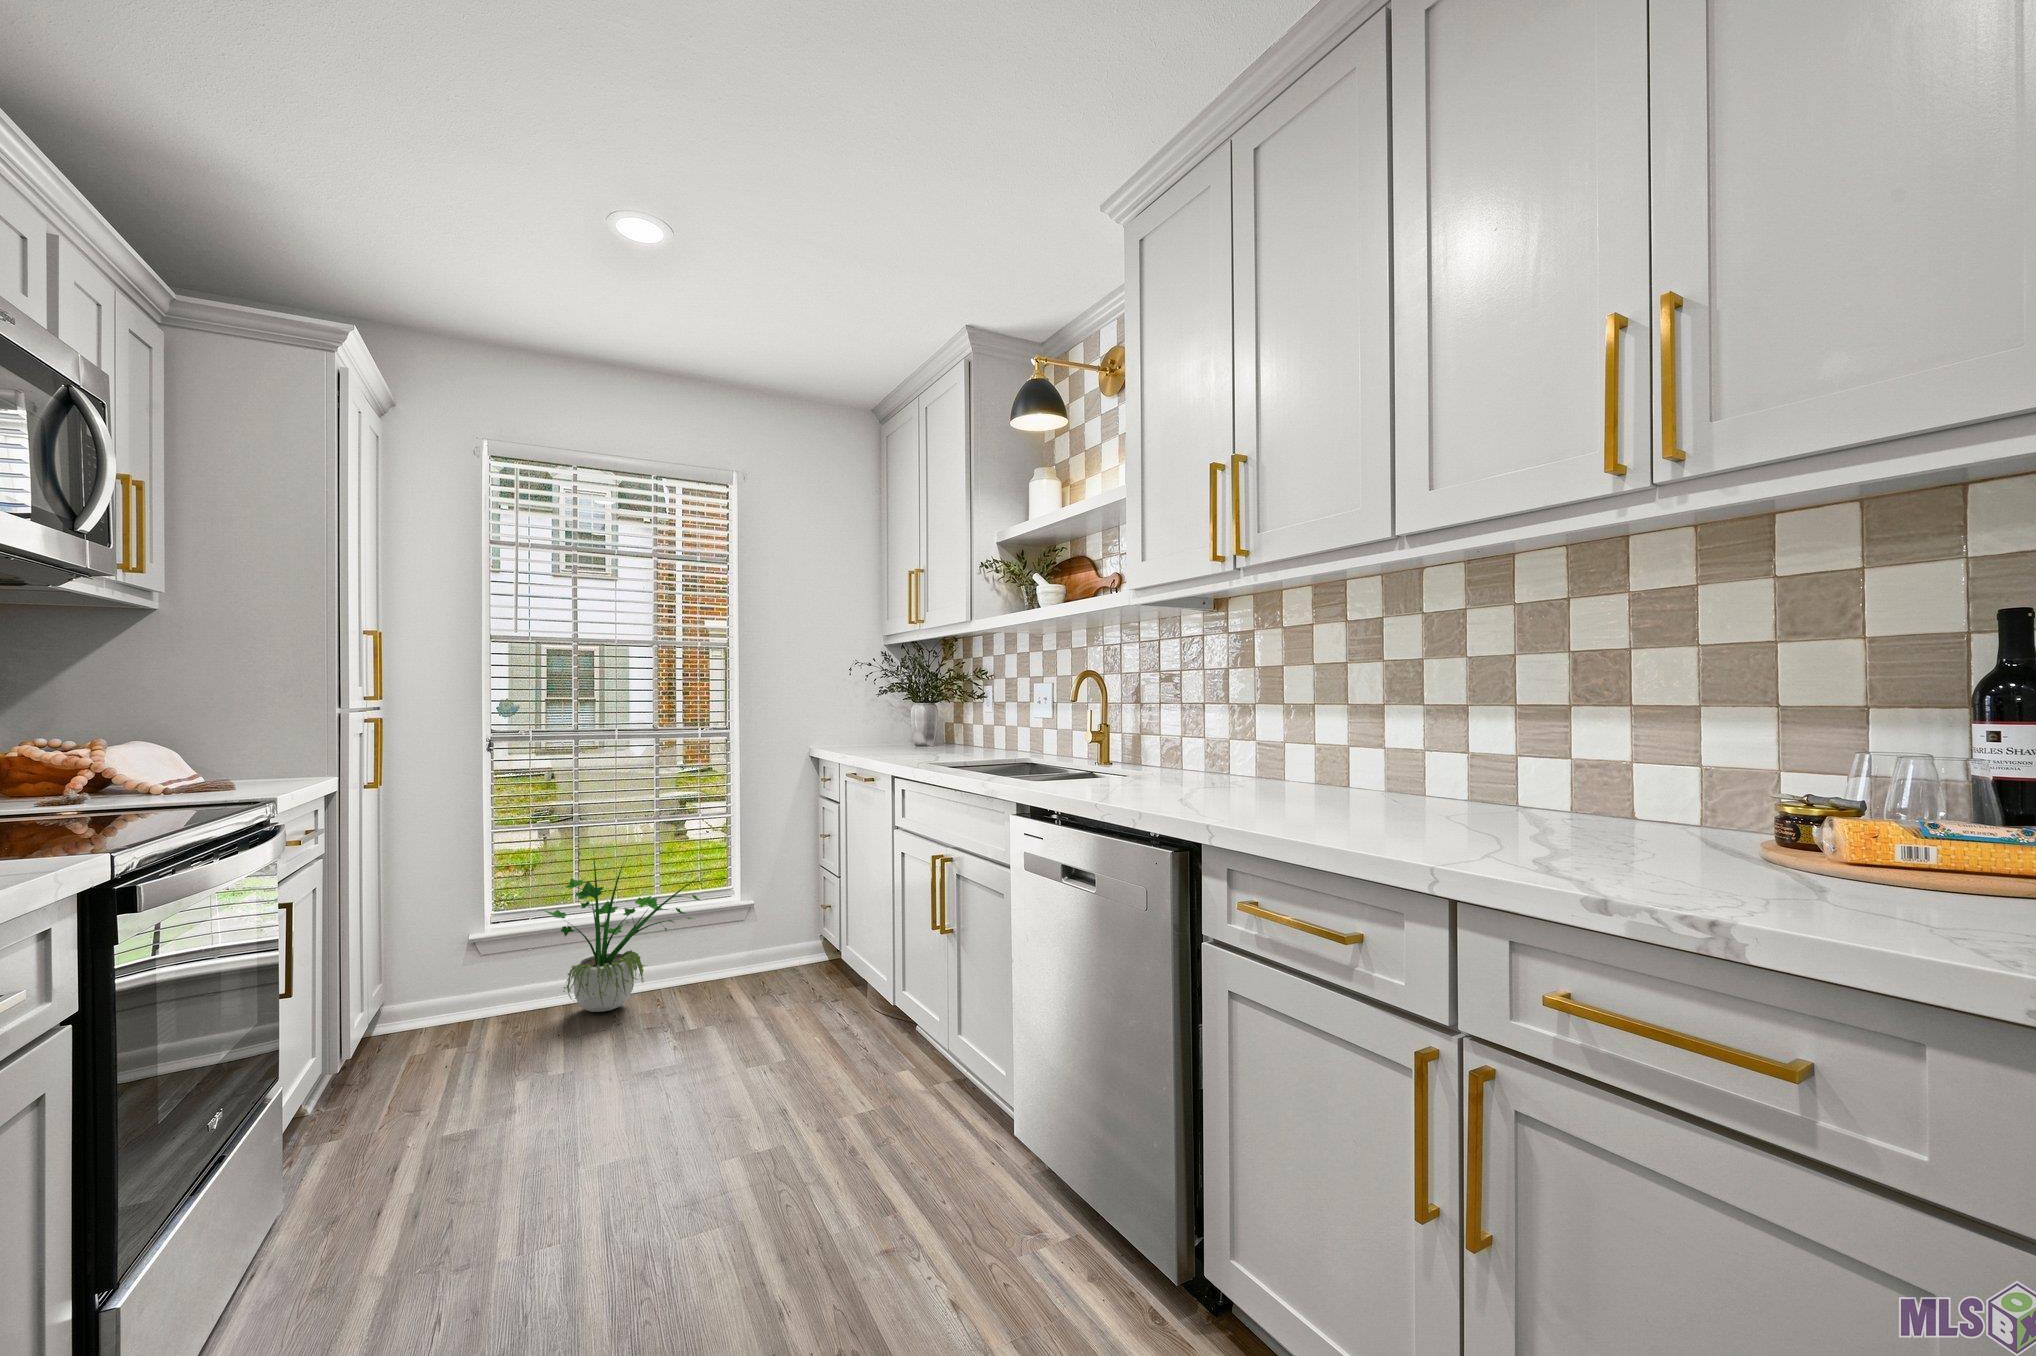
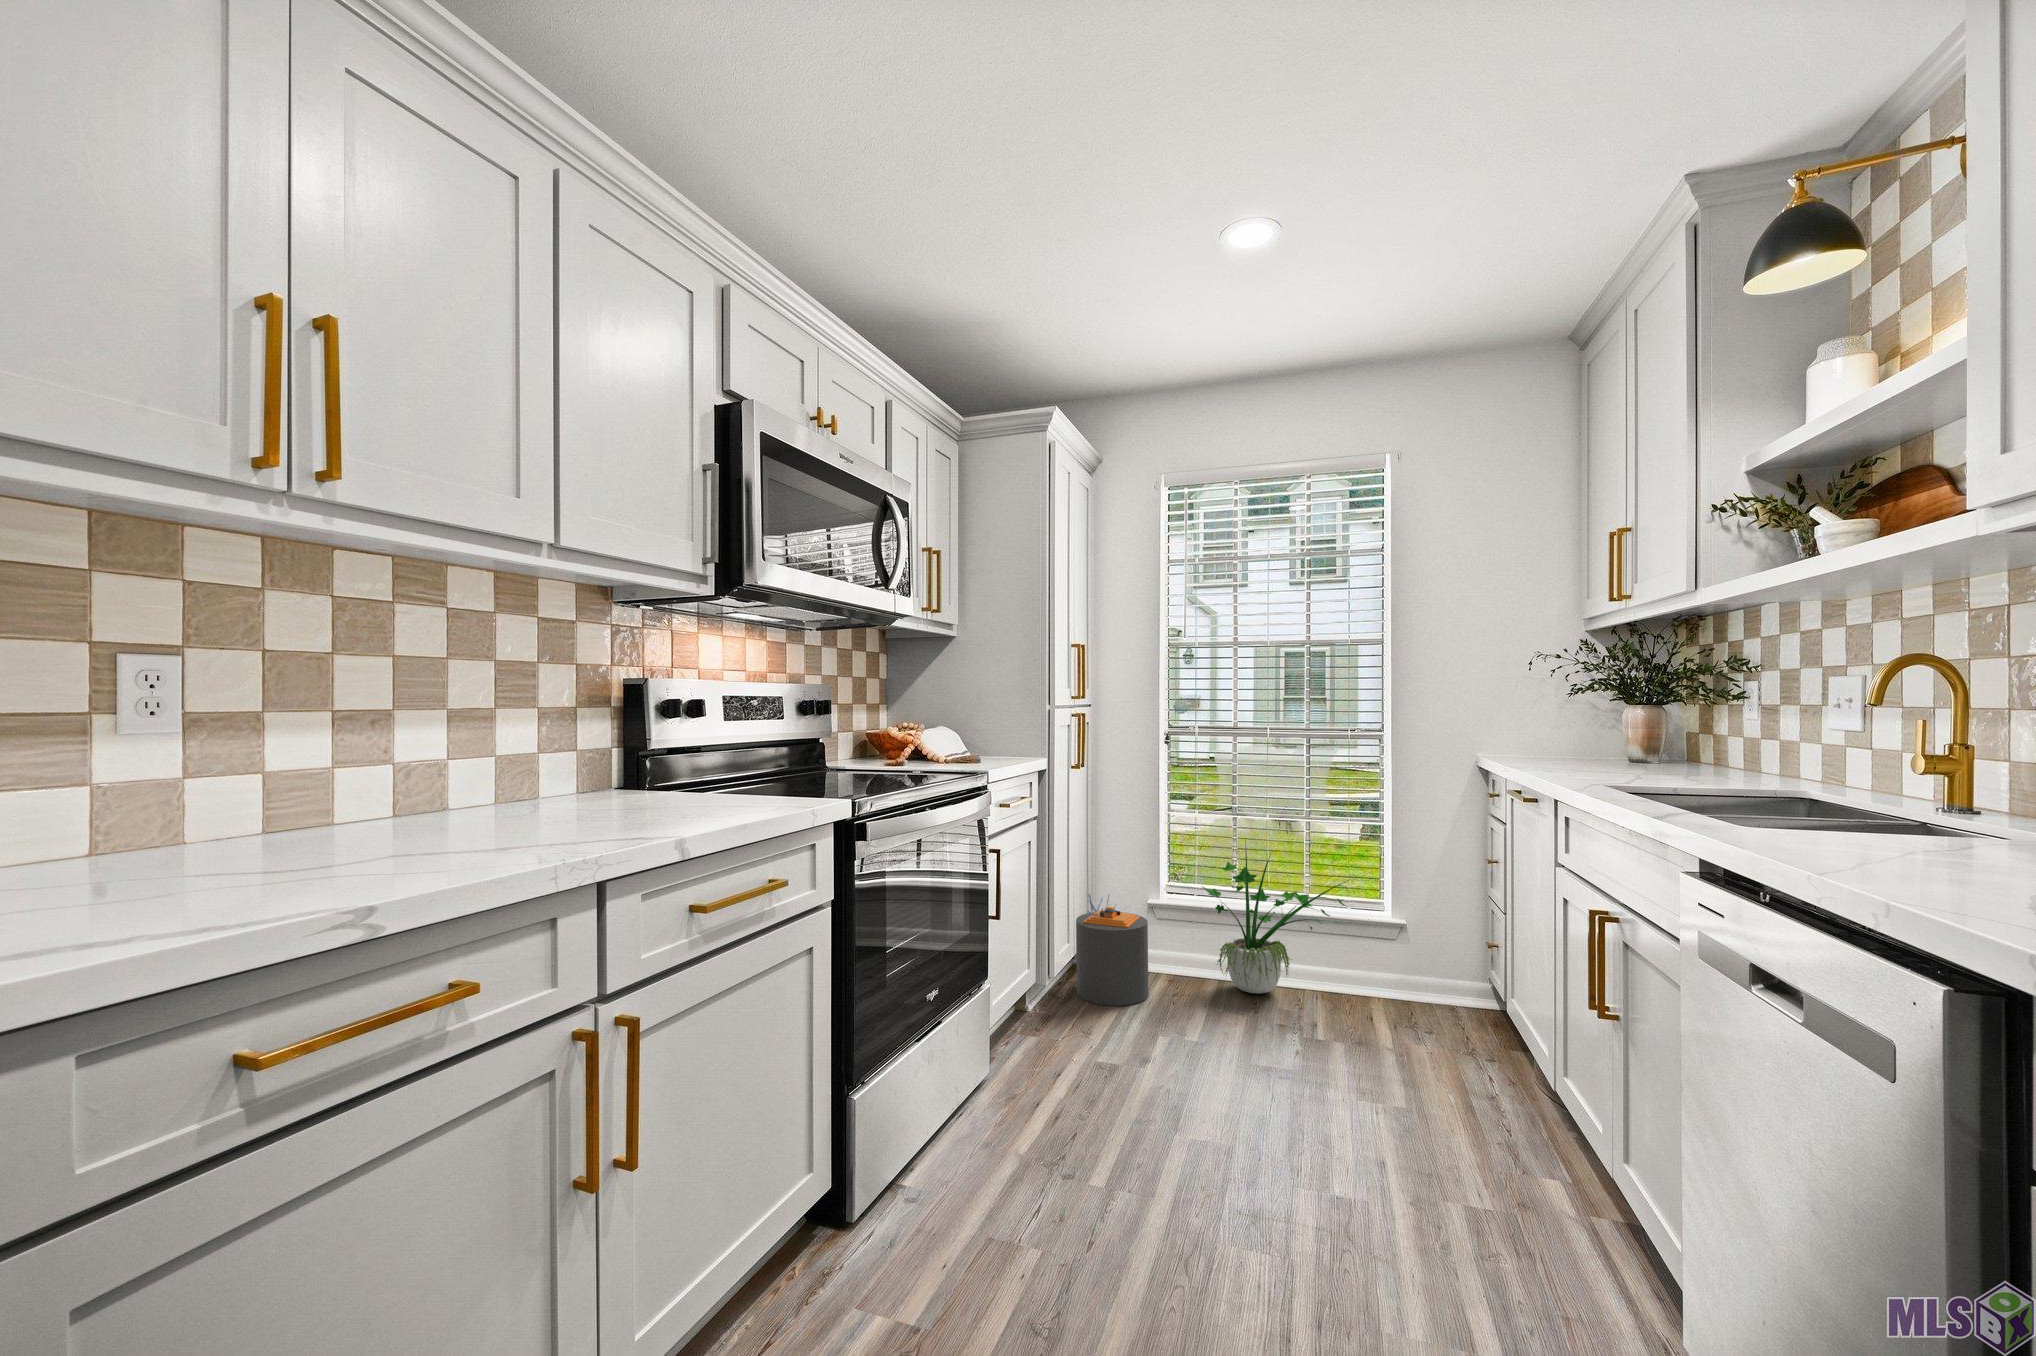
trash can: none [377,939,482,1079] -> present [1076,895,1149,1006]

